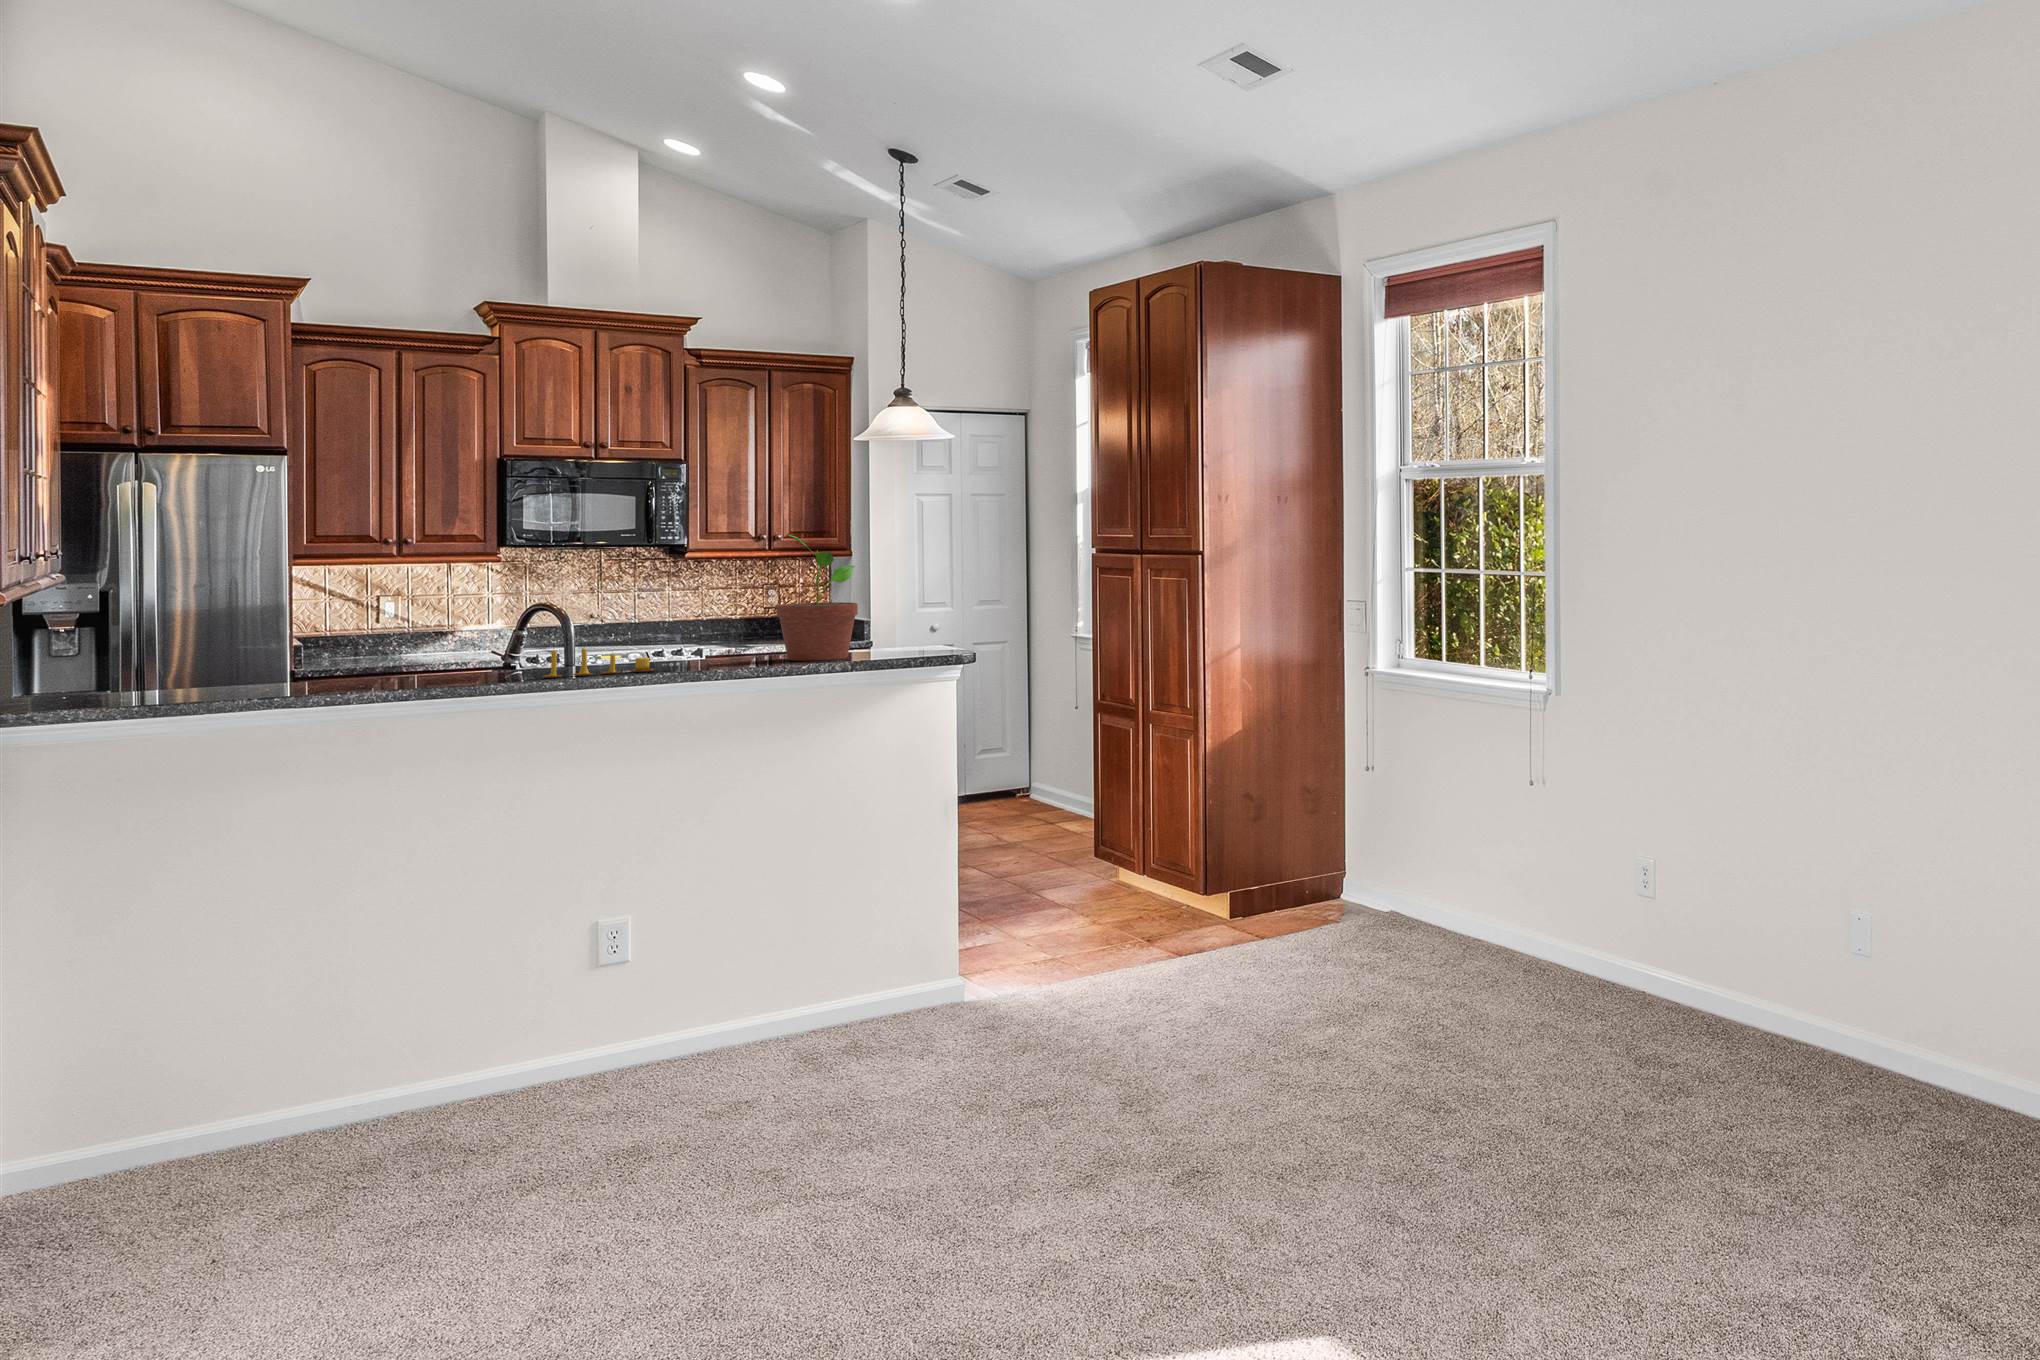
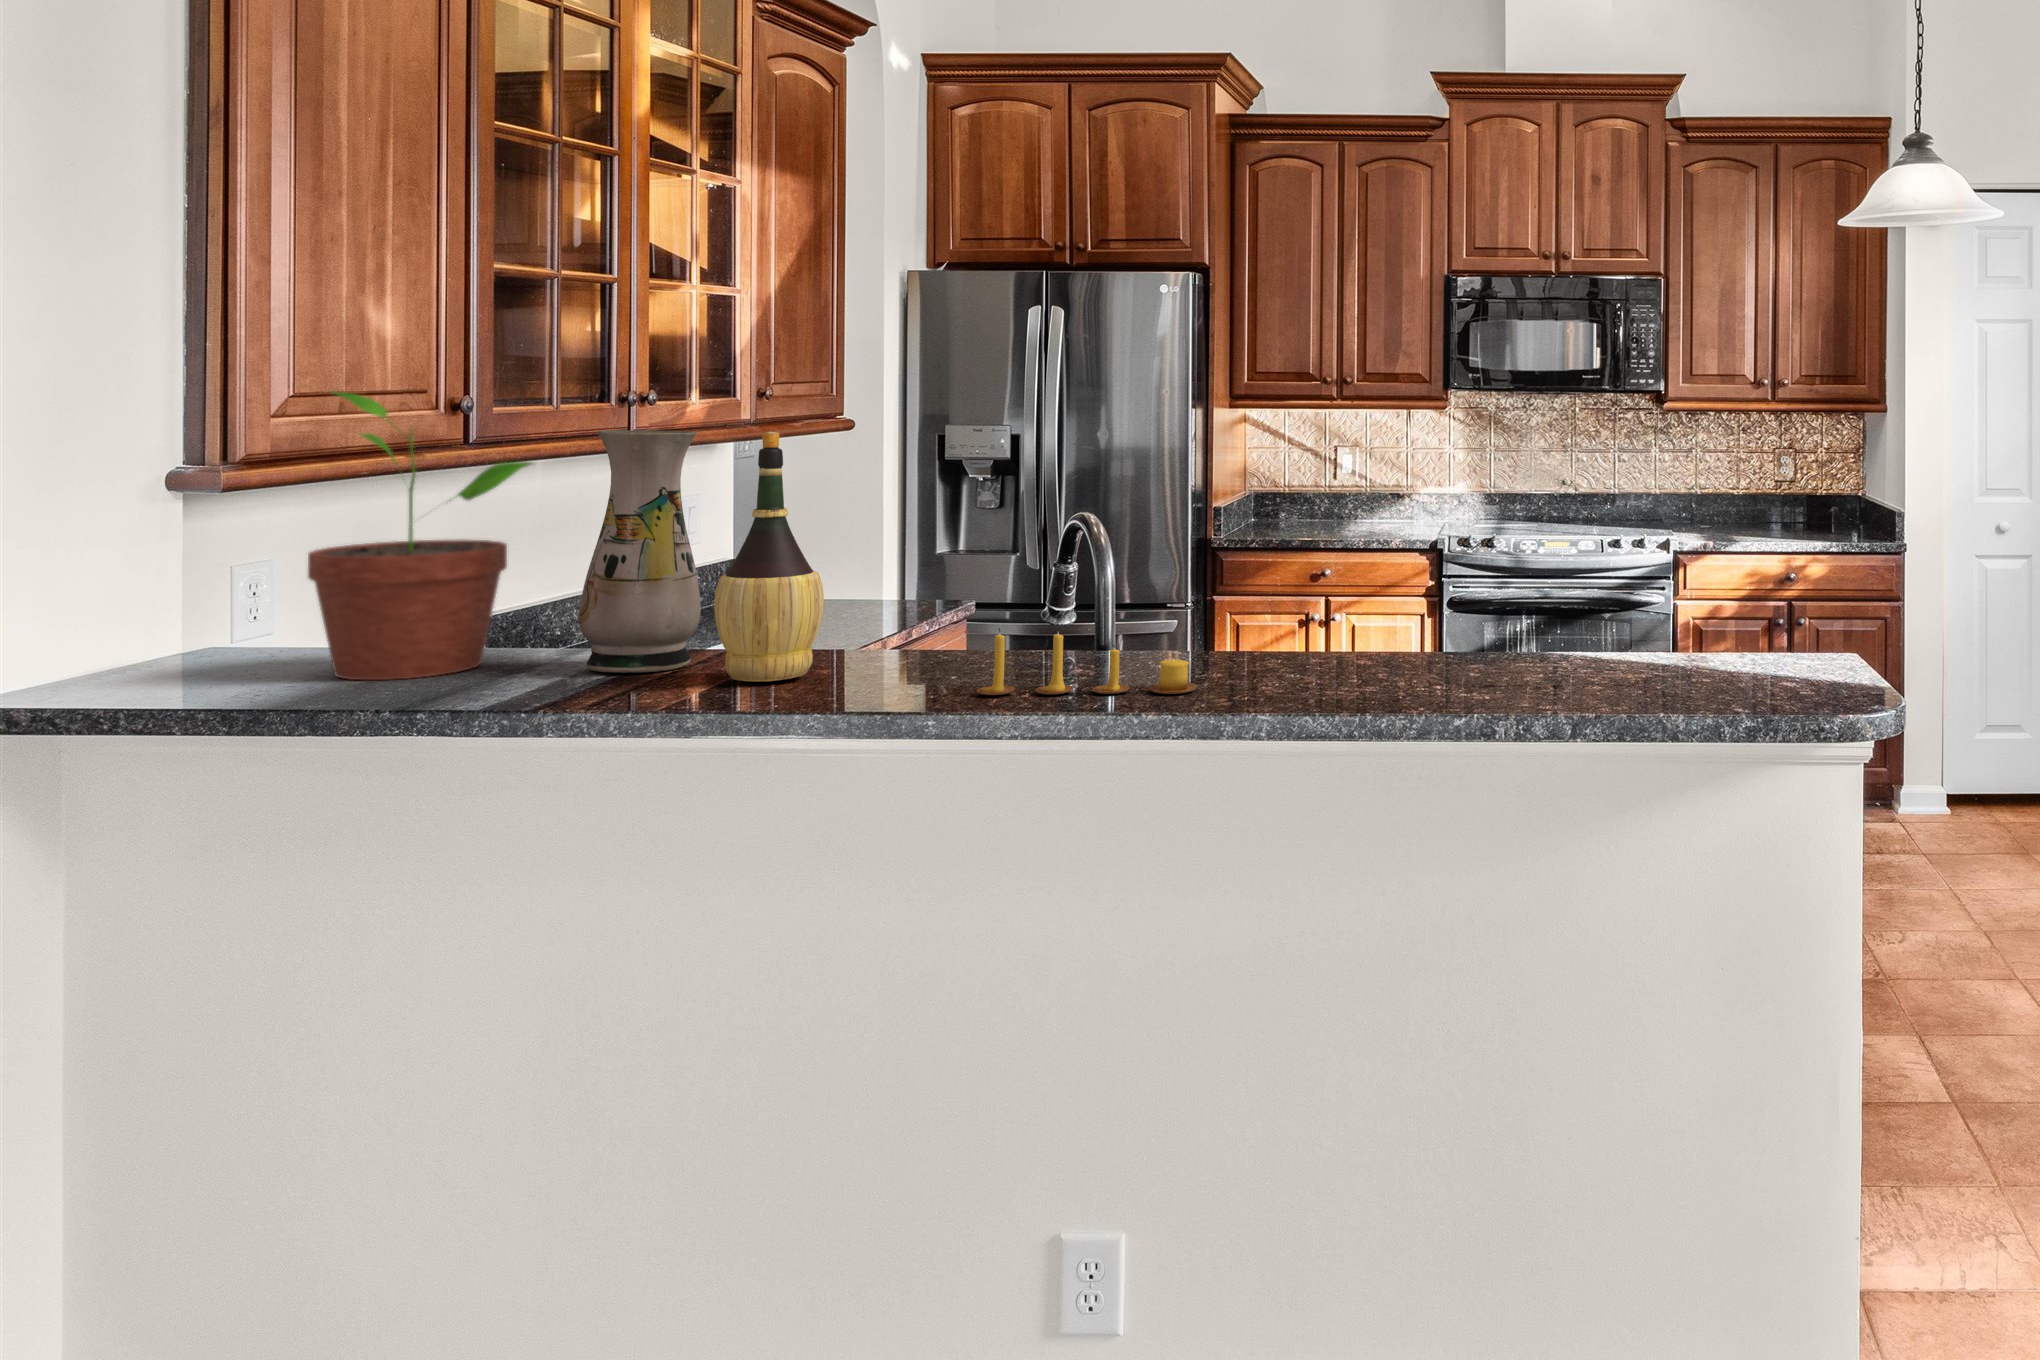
potted plant: present [777,535,858,661] -> present [308,392,533,680]
wine bottle: none [365,560,427,685] -> present [714,432,824,682]
vase: none [248,563,322,691] -> present [579,430,701,673]

